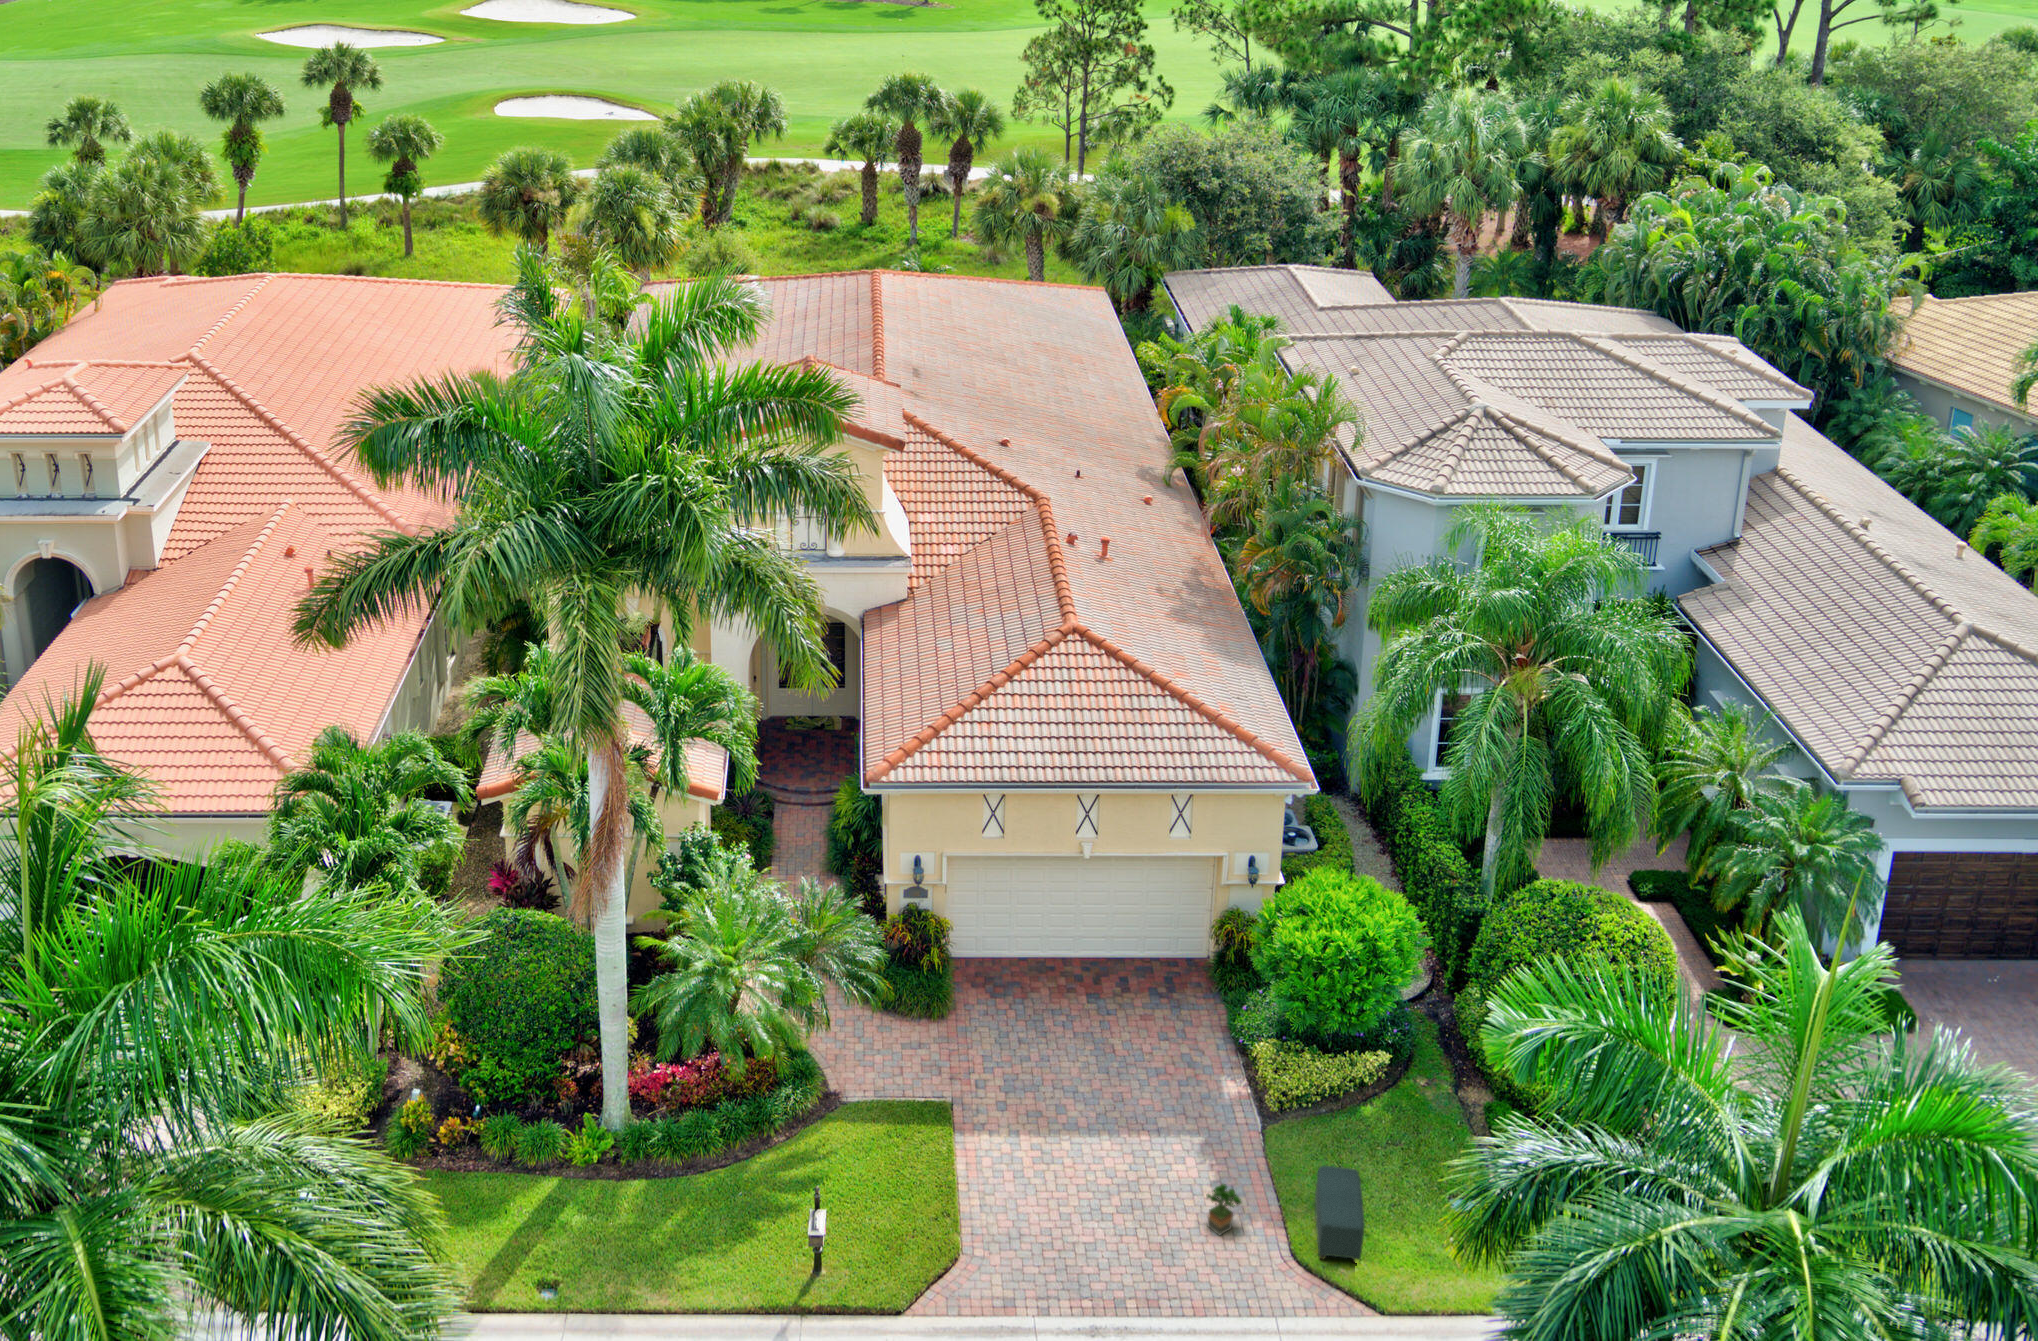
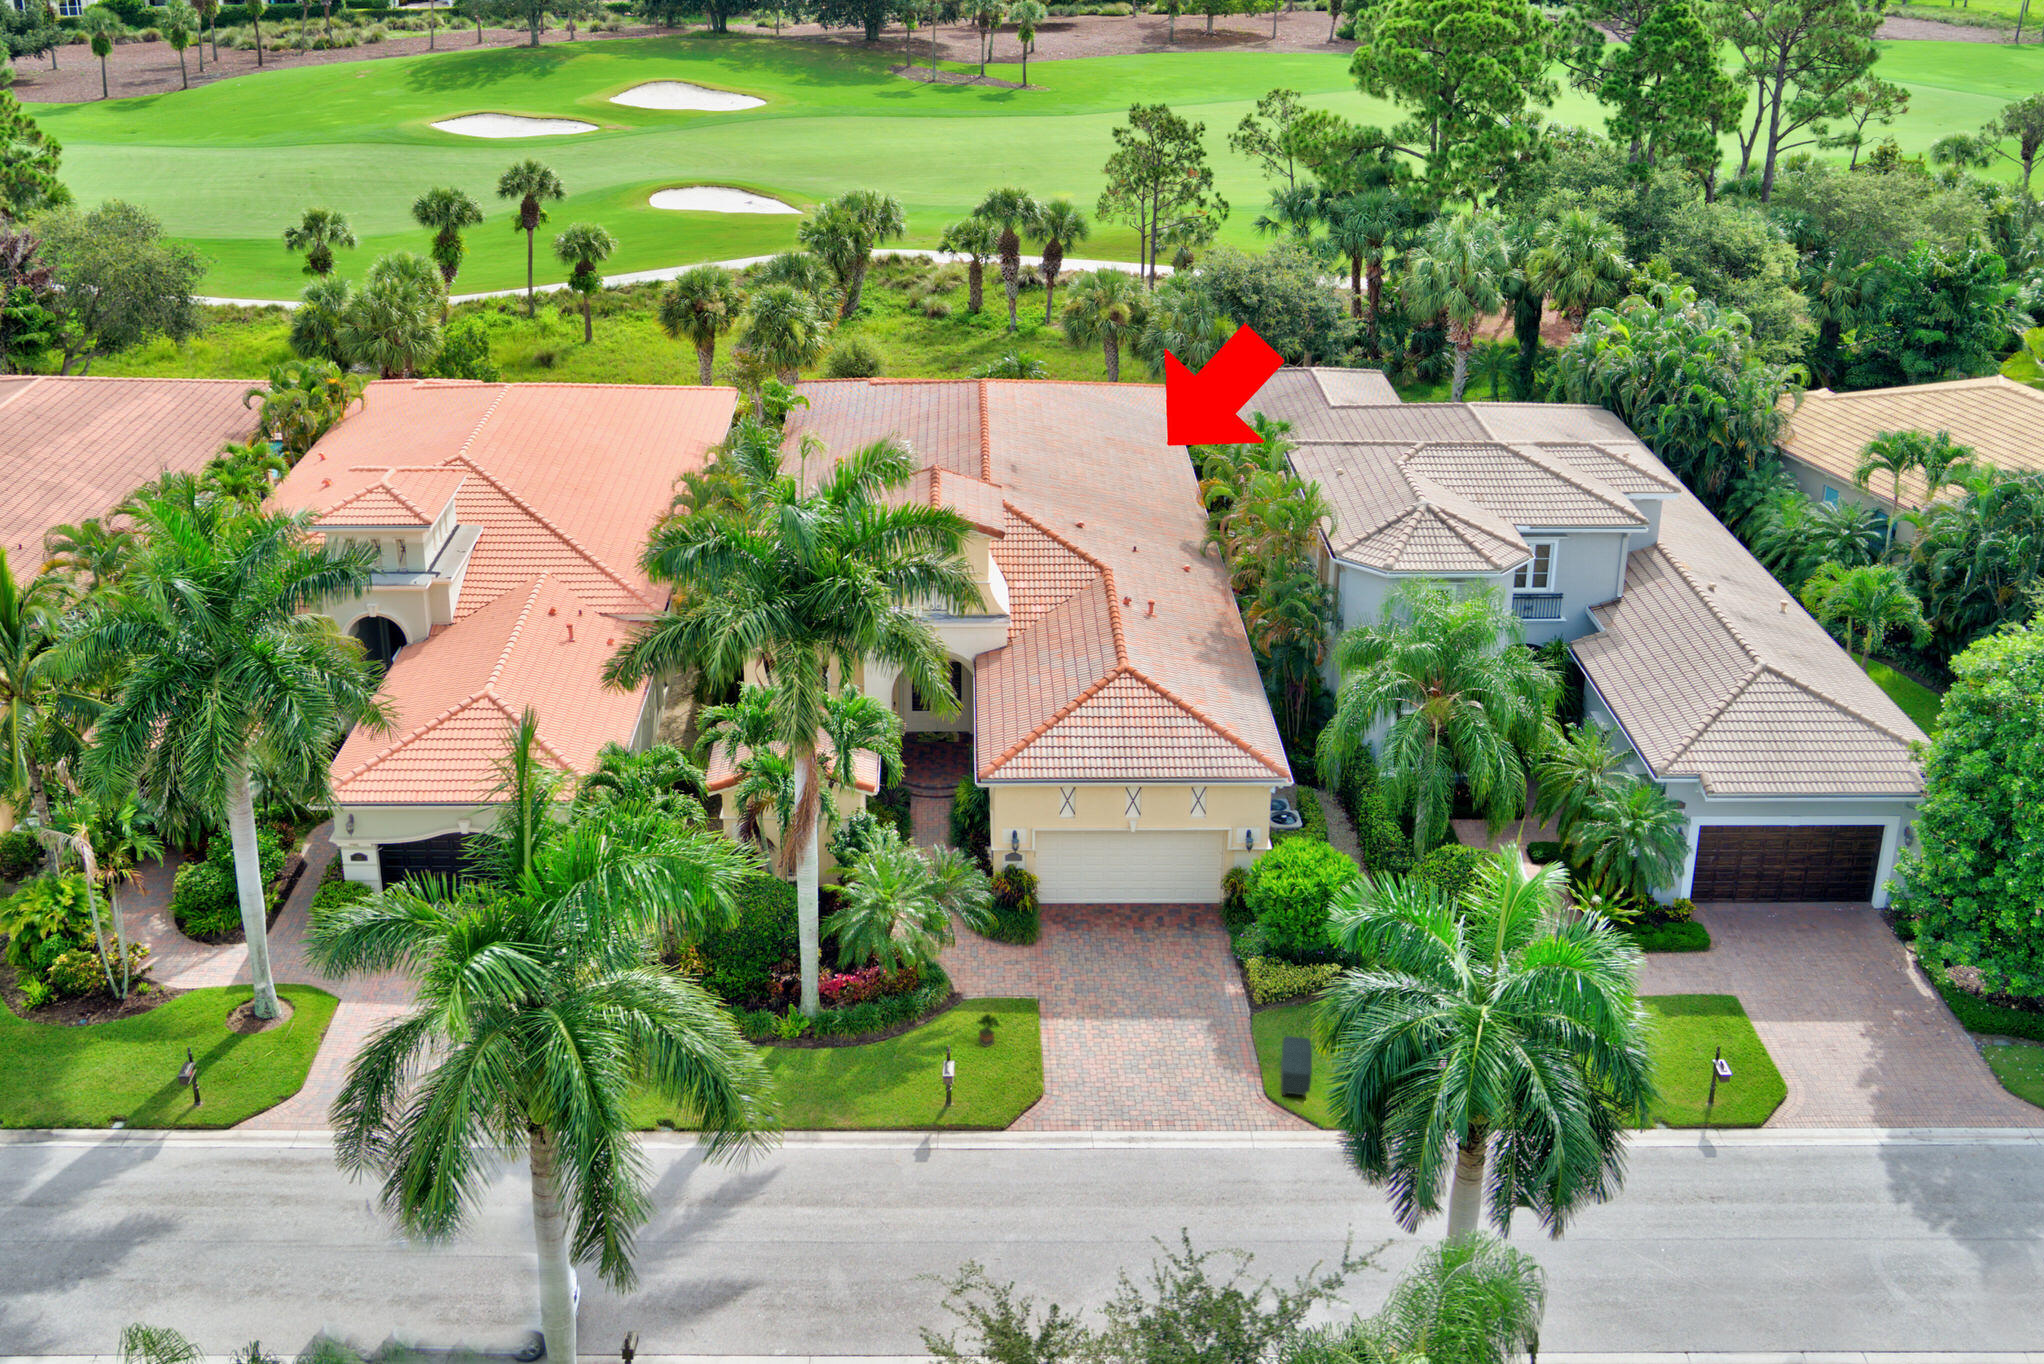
potted tree: present [1206,1184,1241,1235] -> present [977,1014,999,1047]

